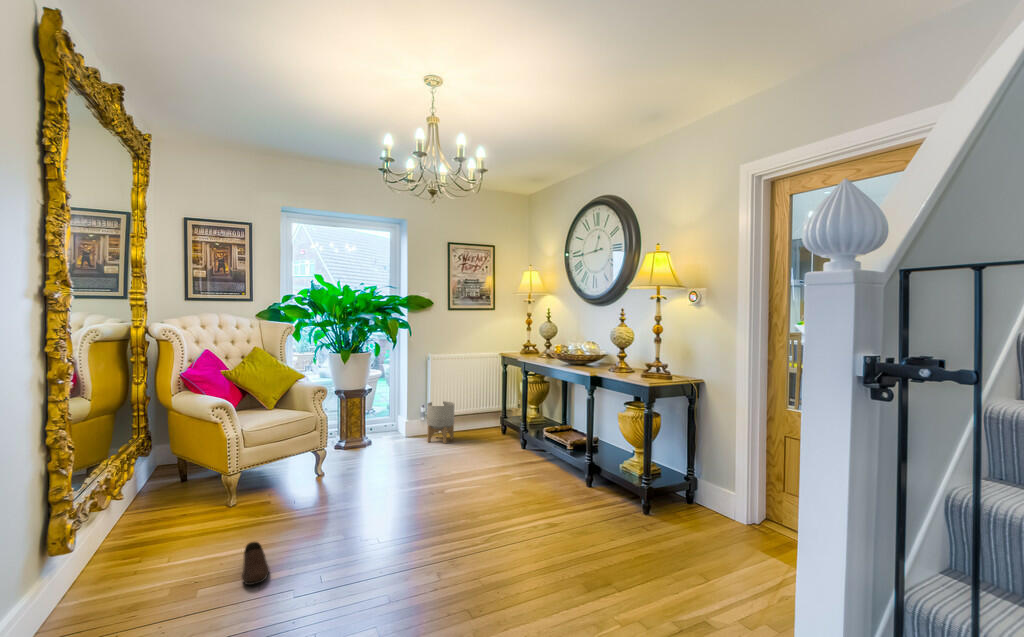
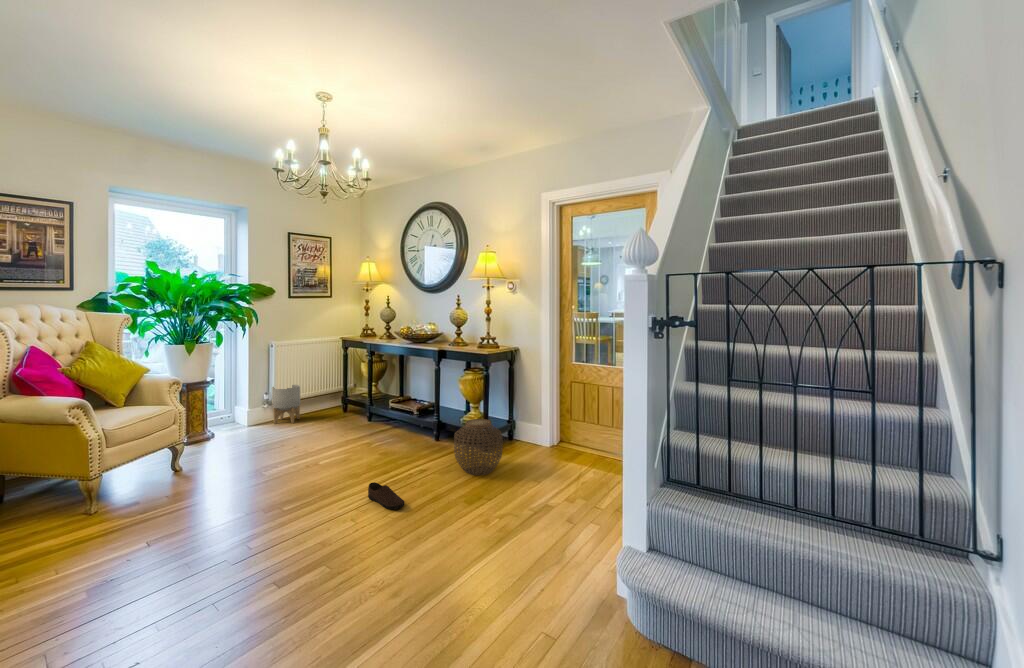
woven basket: none [596,472,661,549] -> present [454,419,502,475]
shoe: present [242,542,269,585] -> present [368,482,405,509]

